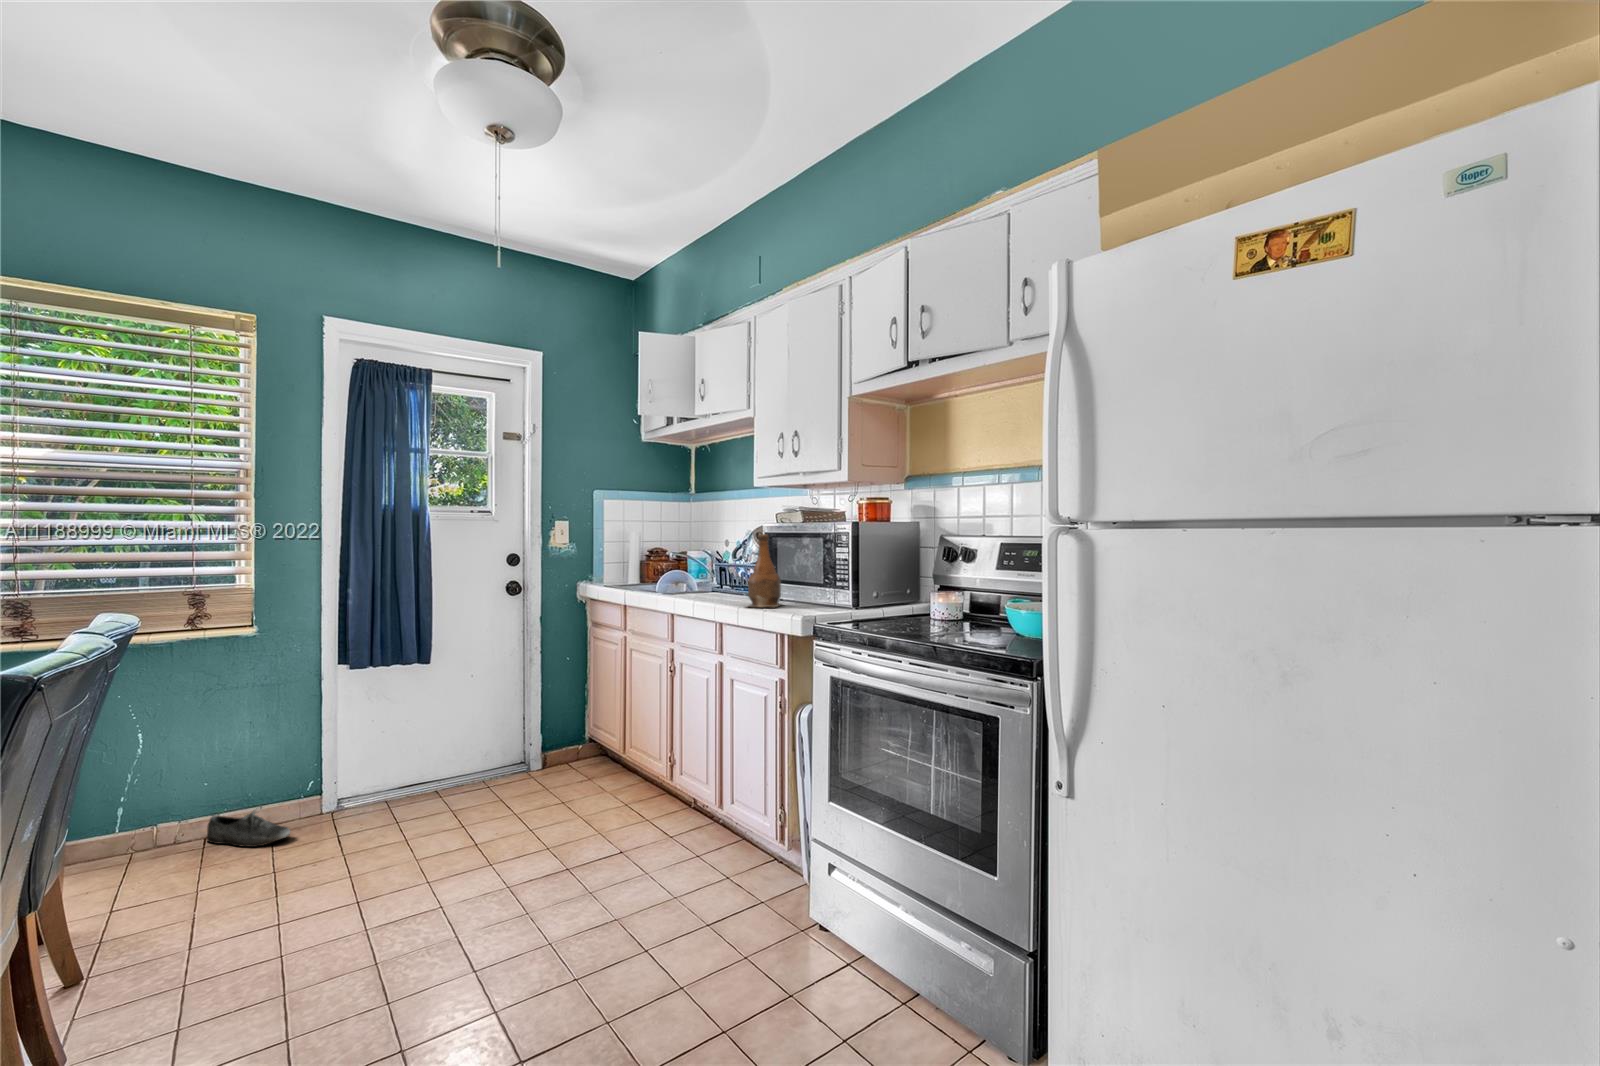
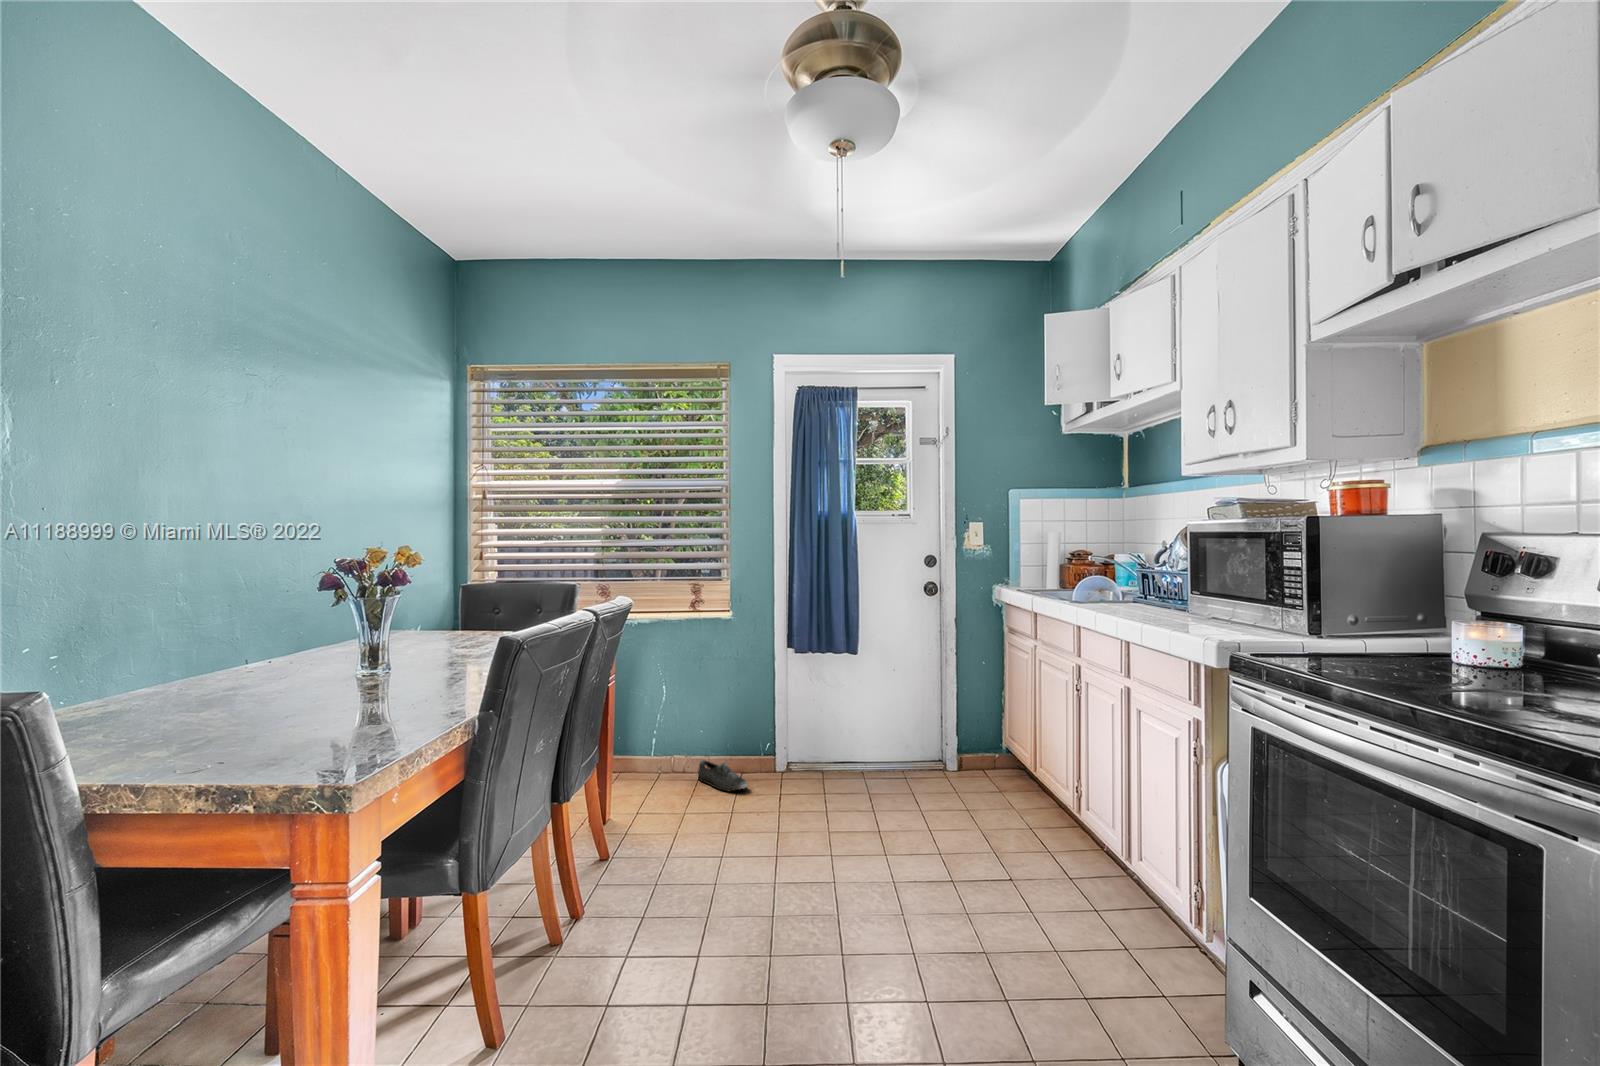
bottle: present [748,534,783,607] -> none [1152,534,1215,627]

